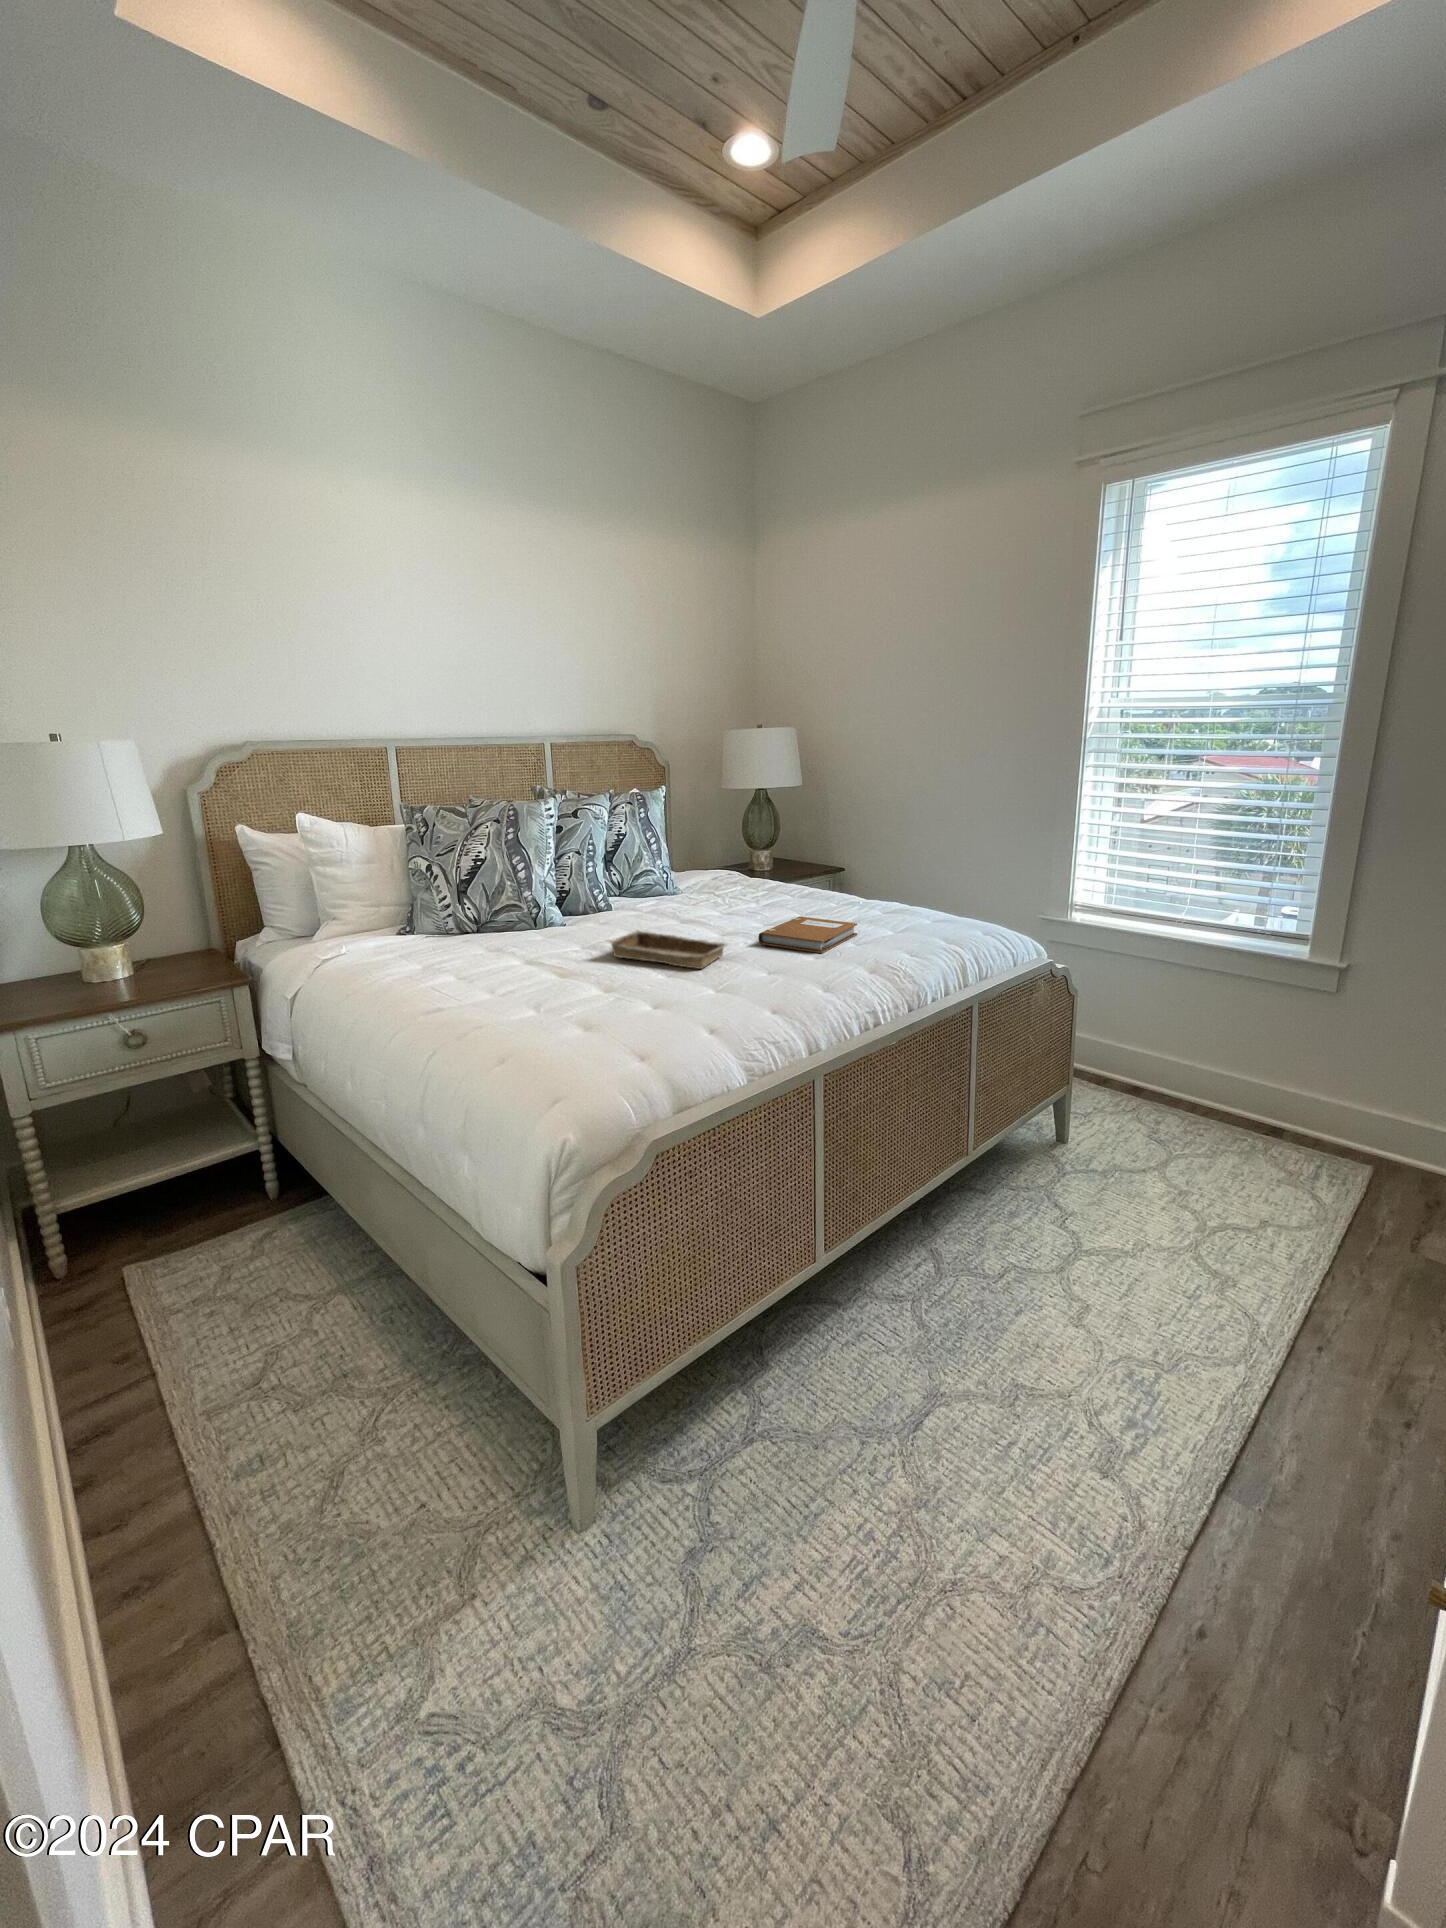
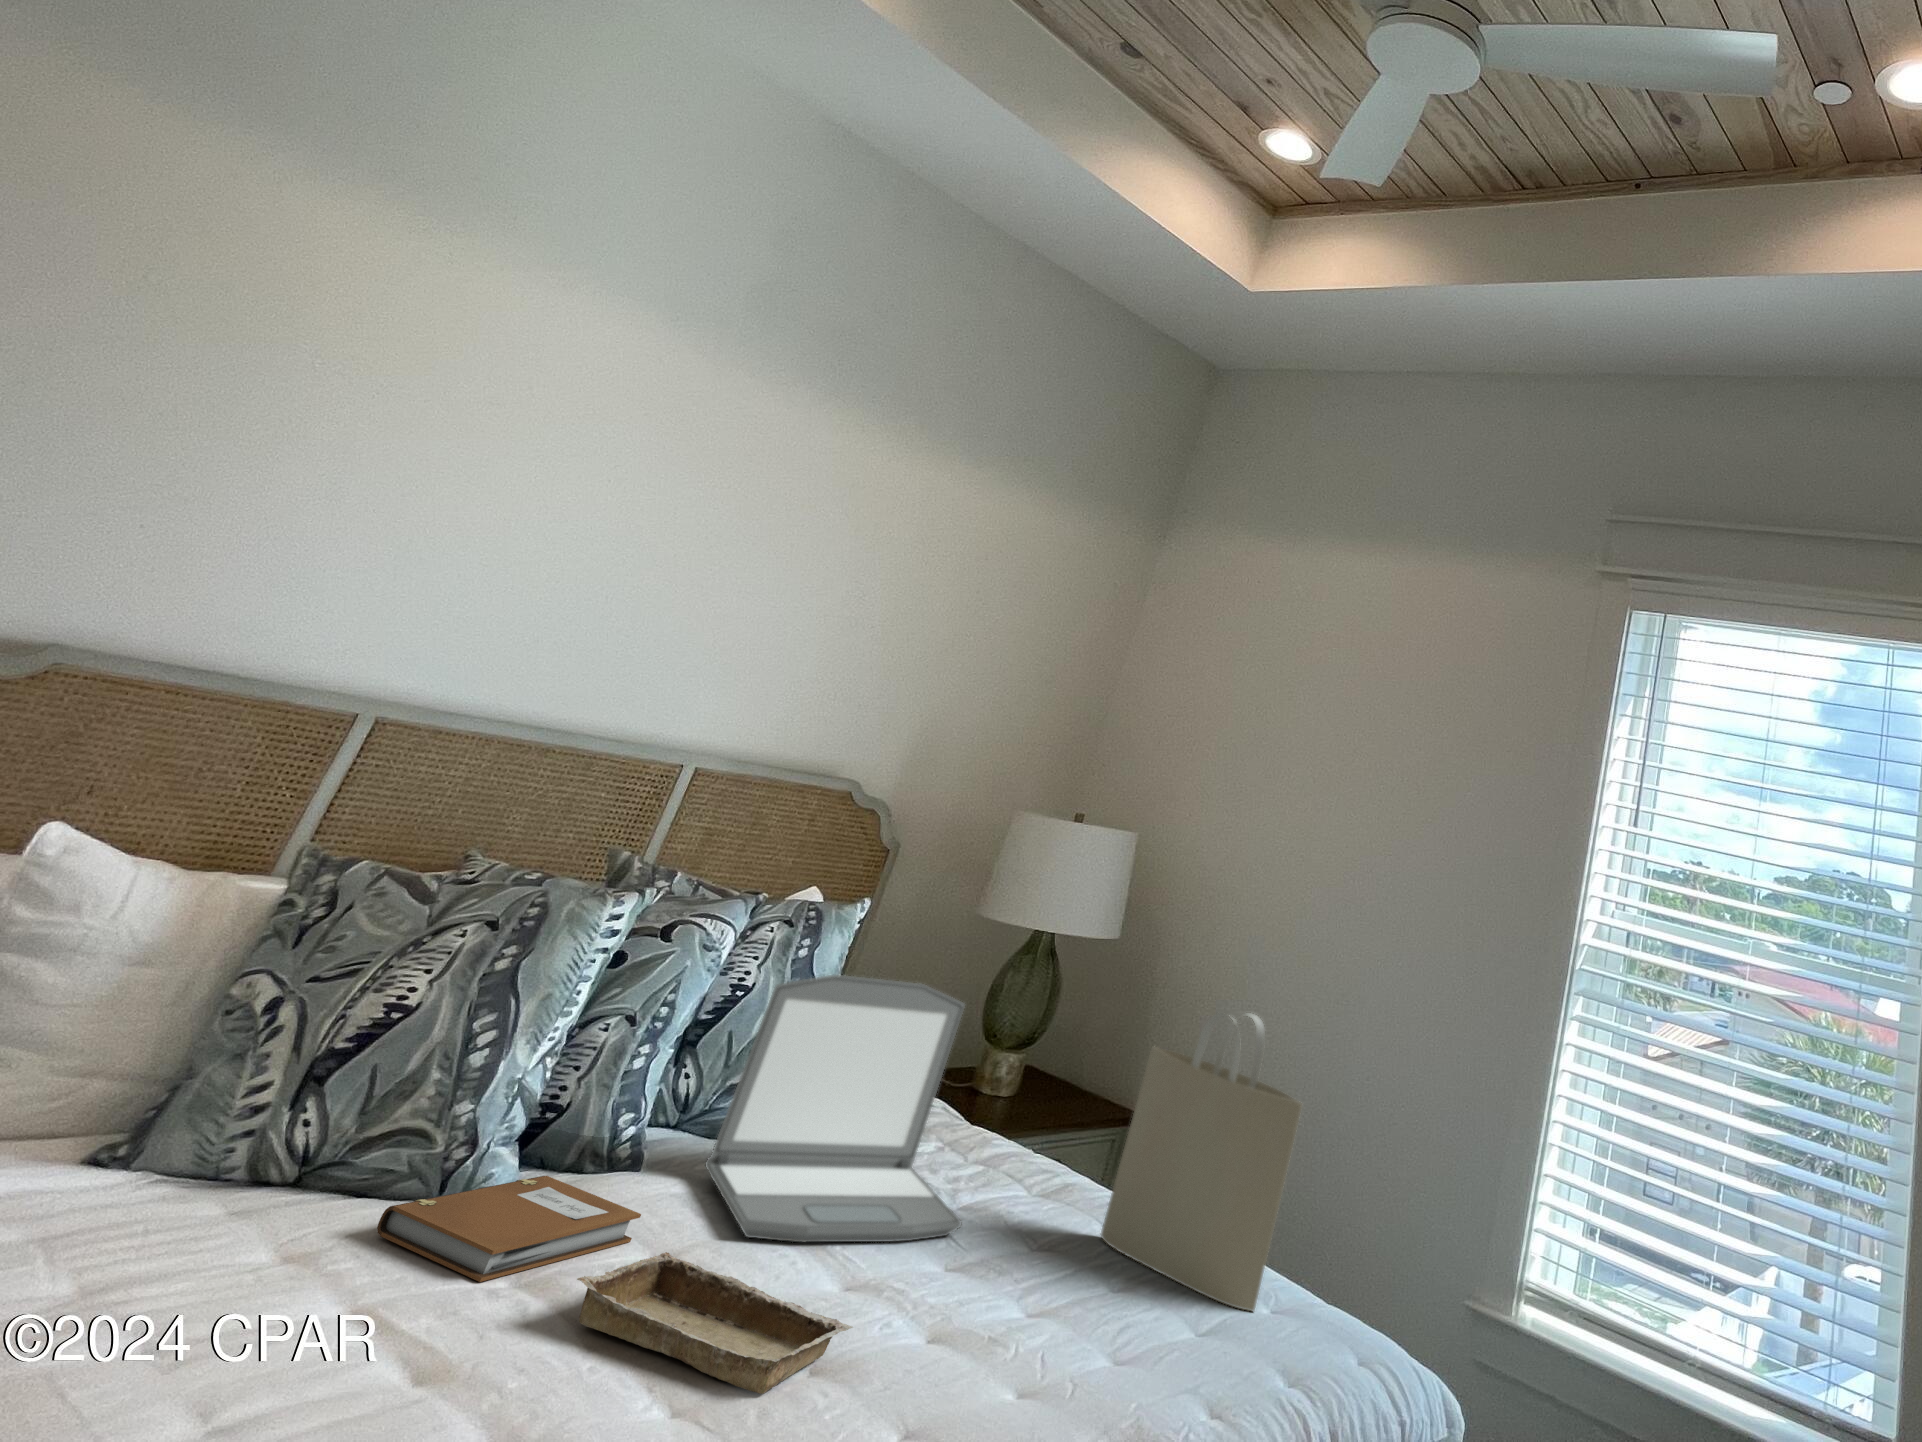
tote bag: none [836,790,928,923] -> present [1101,1013,1302,1311]
laptop: none [636,813,766,926] -> present [705,974,965,1242]
notebook: present [758,917,857,953] -> present [377,1176,641,1282]

